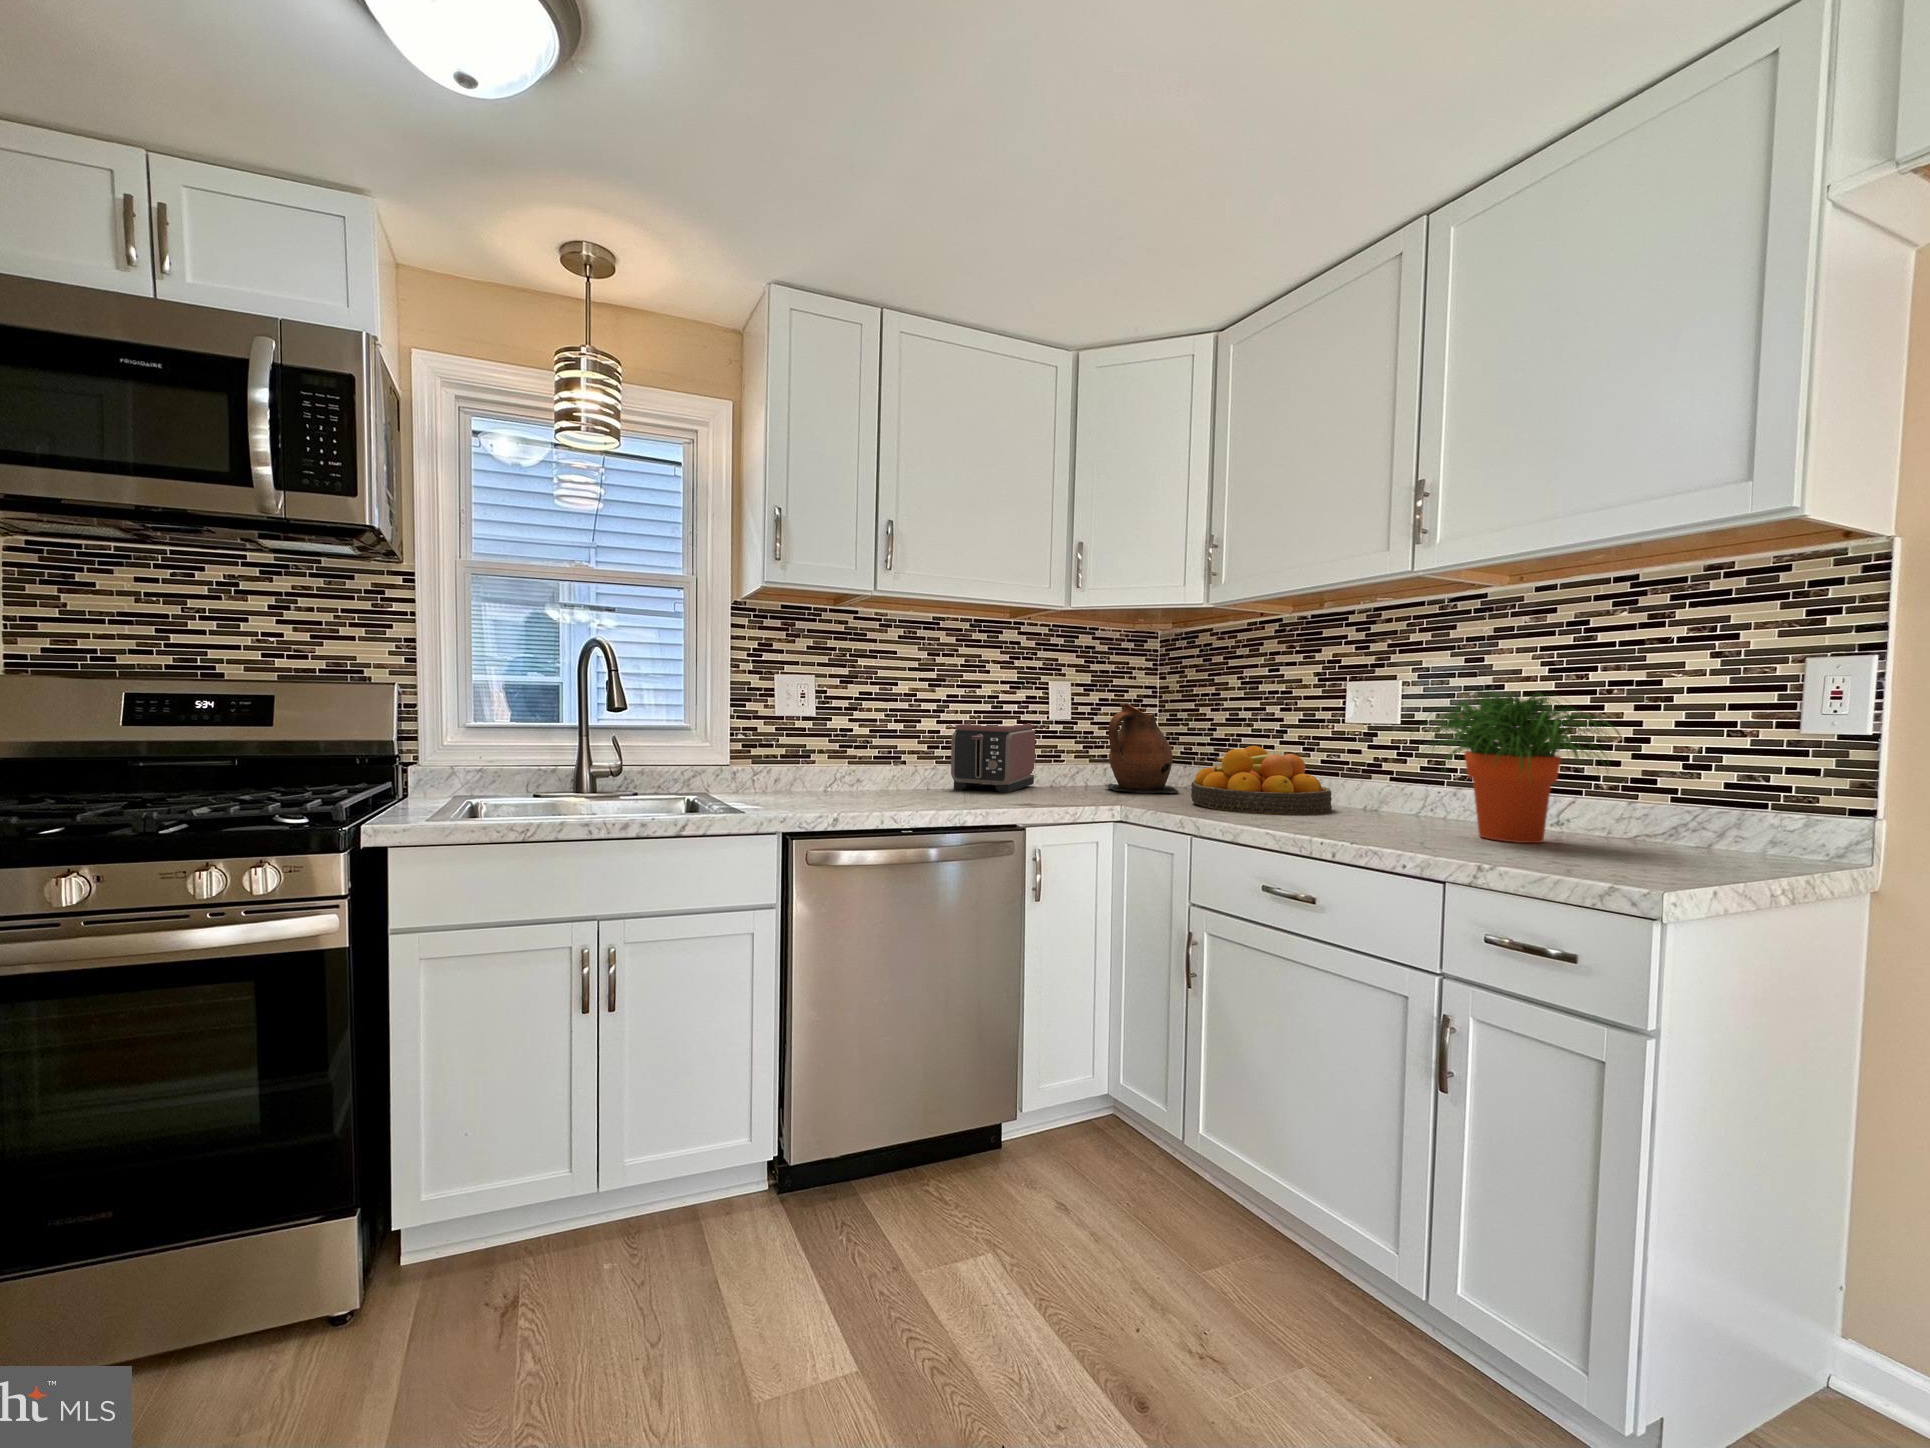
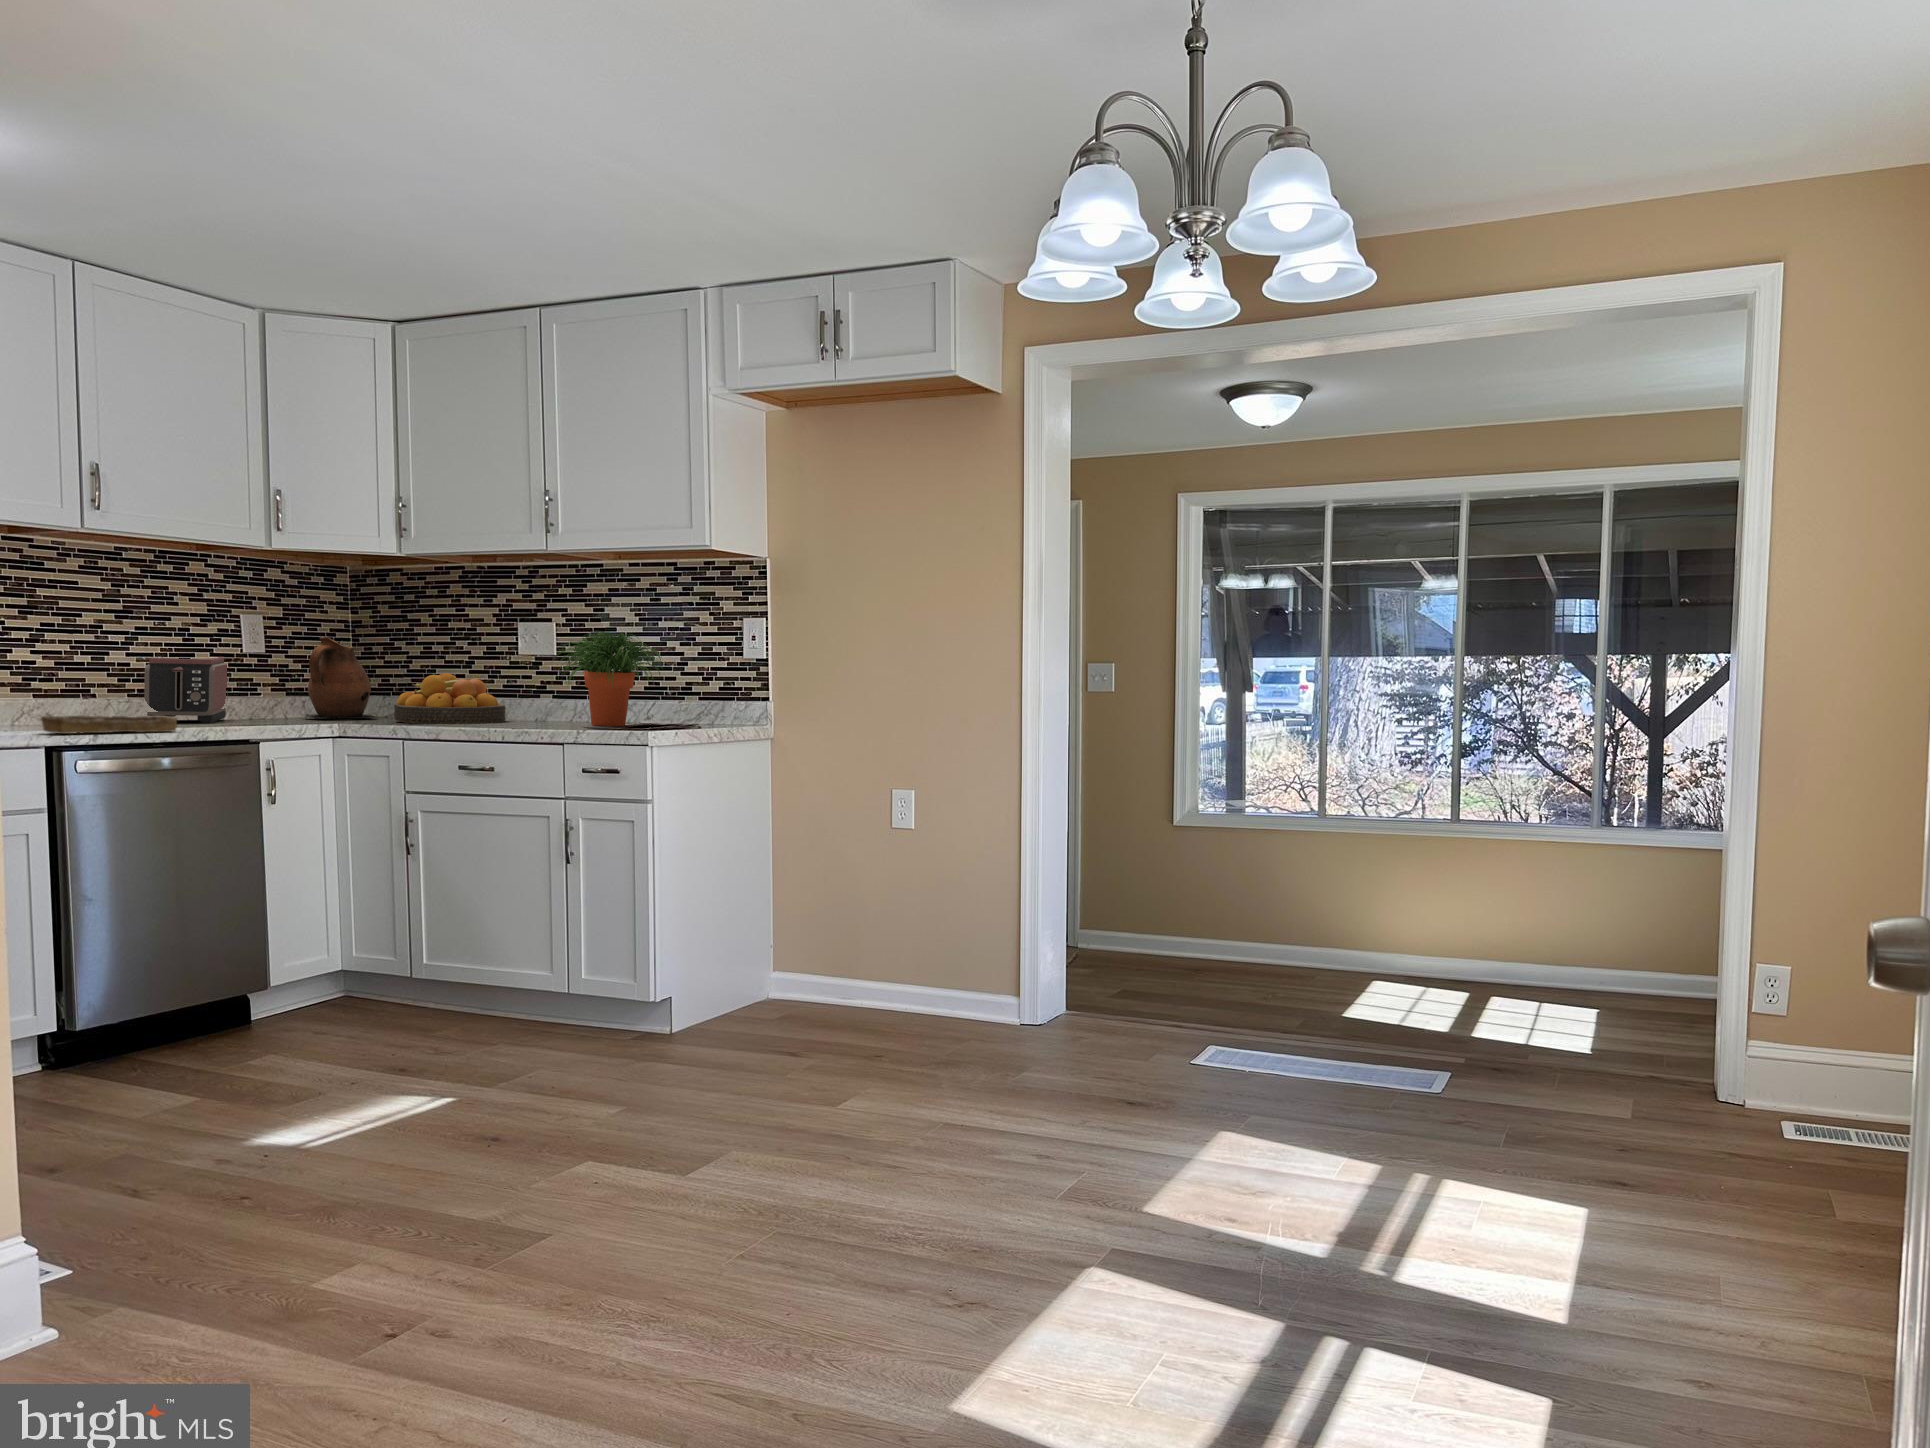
tray: none [796,788,930,815] -> present [41,715,178,734]

